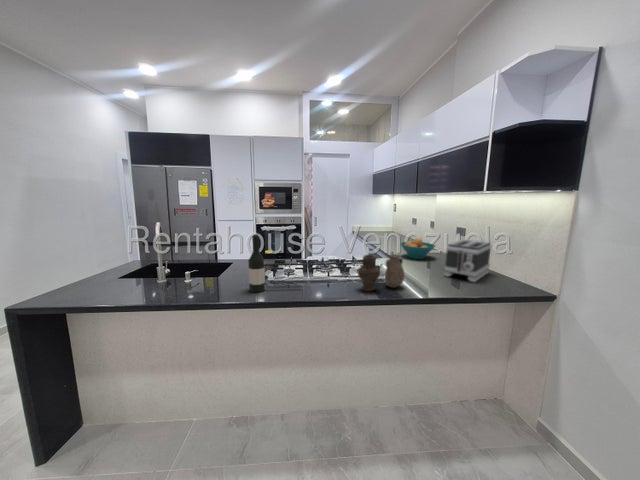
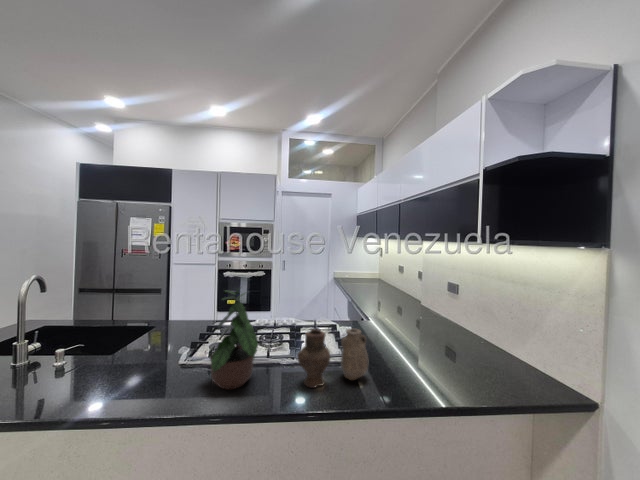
potted plant: none [295,226,337,293] -> present [210,289,258,389]
wine bottle: present [248,234,265,292] -> none [133,295,161,385]
fruit bowl: present [400,238,435,259] -> none [379,299,424,326]
toaster: present [444,239,491,282] -> none [430,304,494,372]

